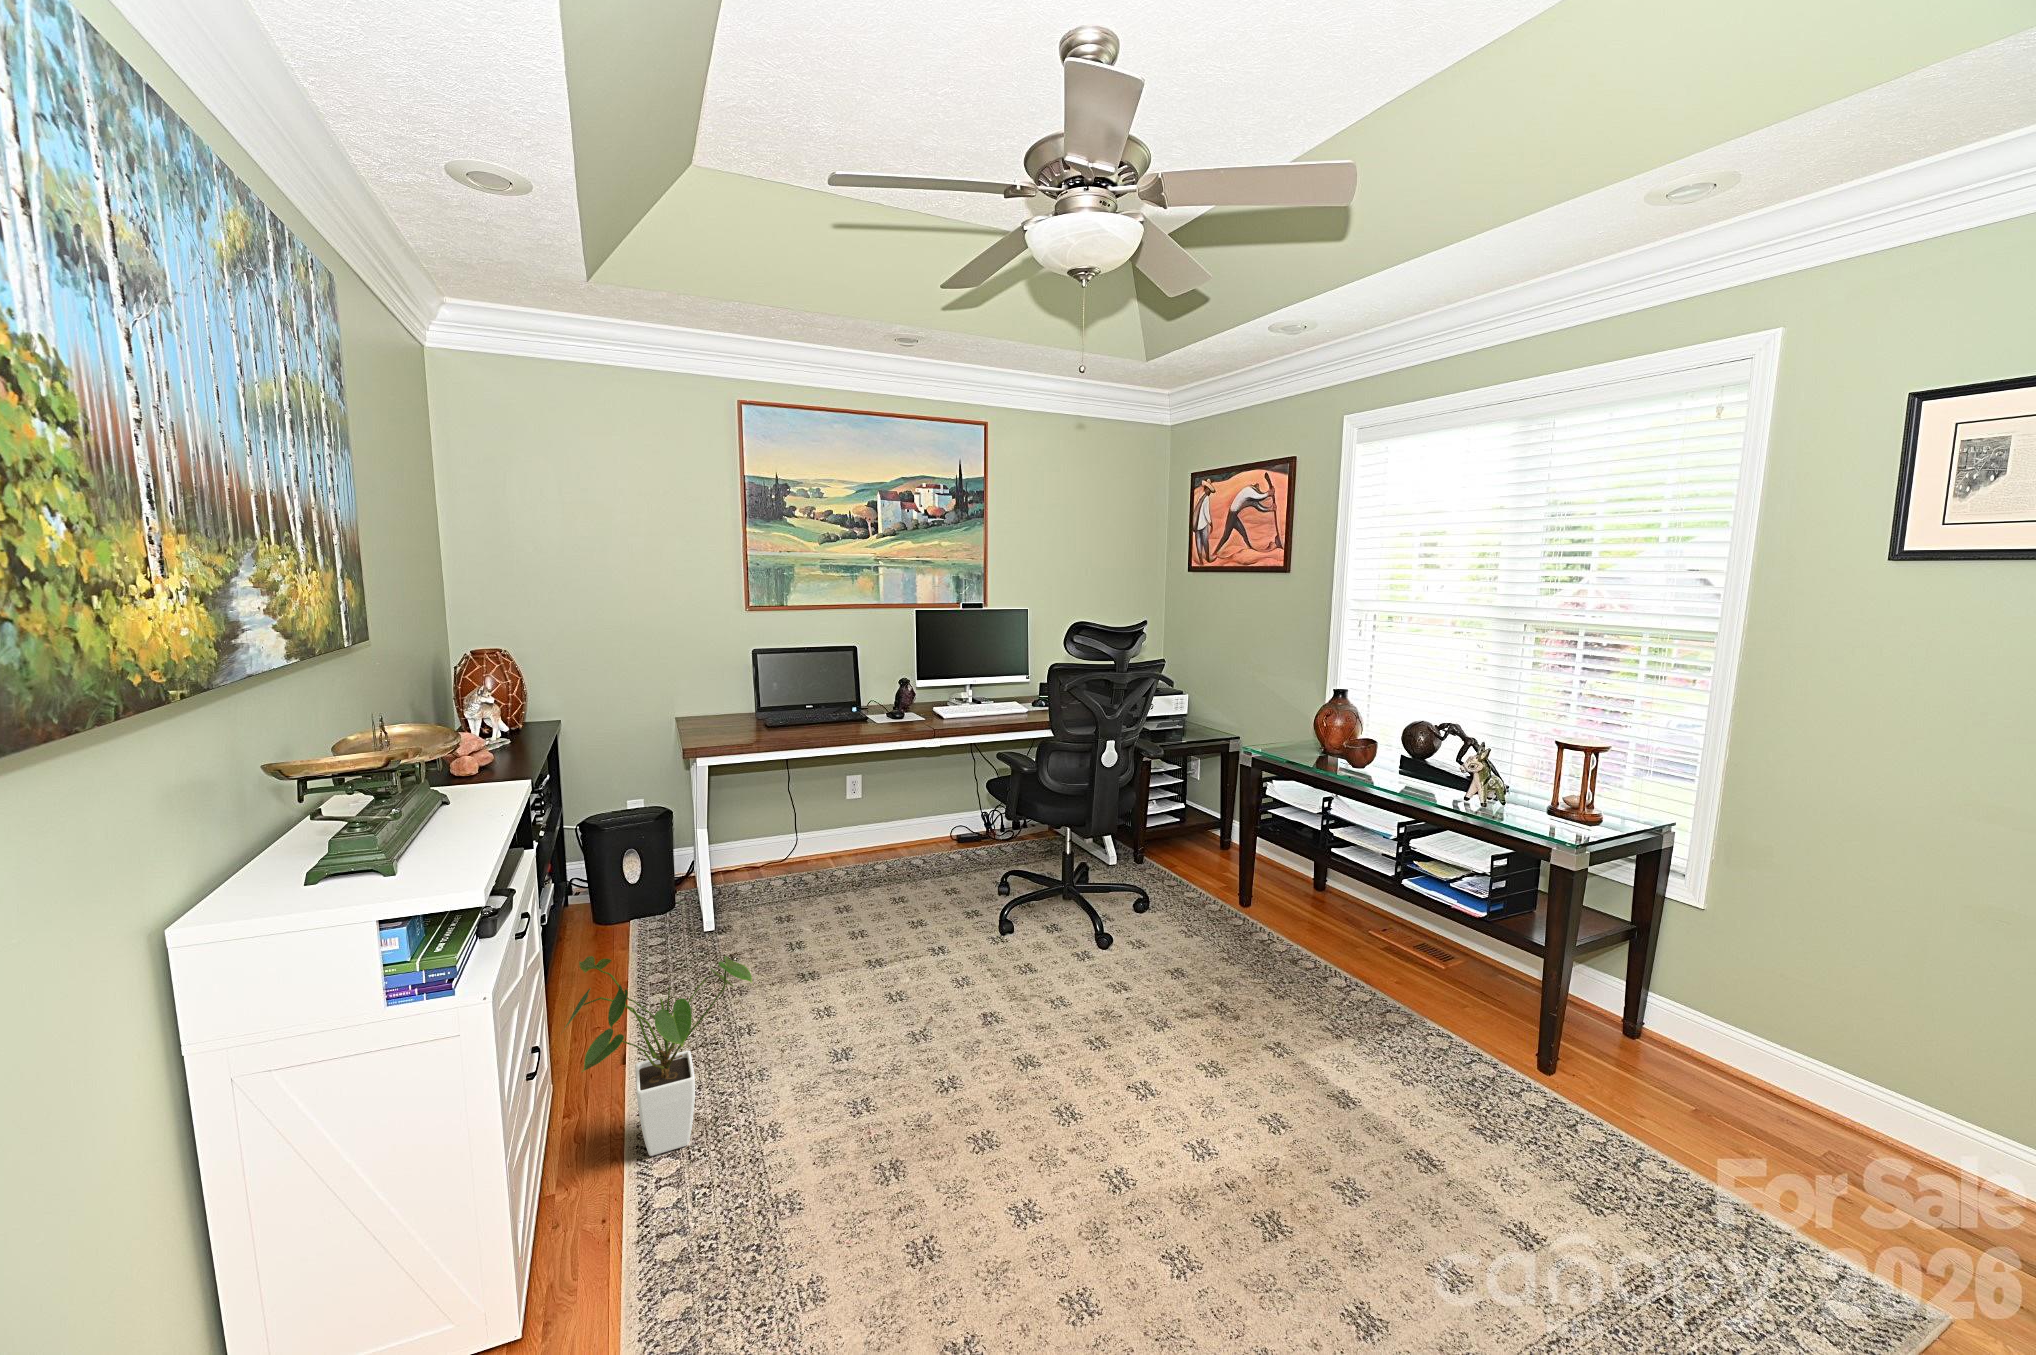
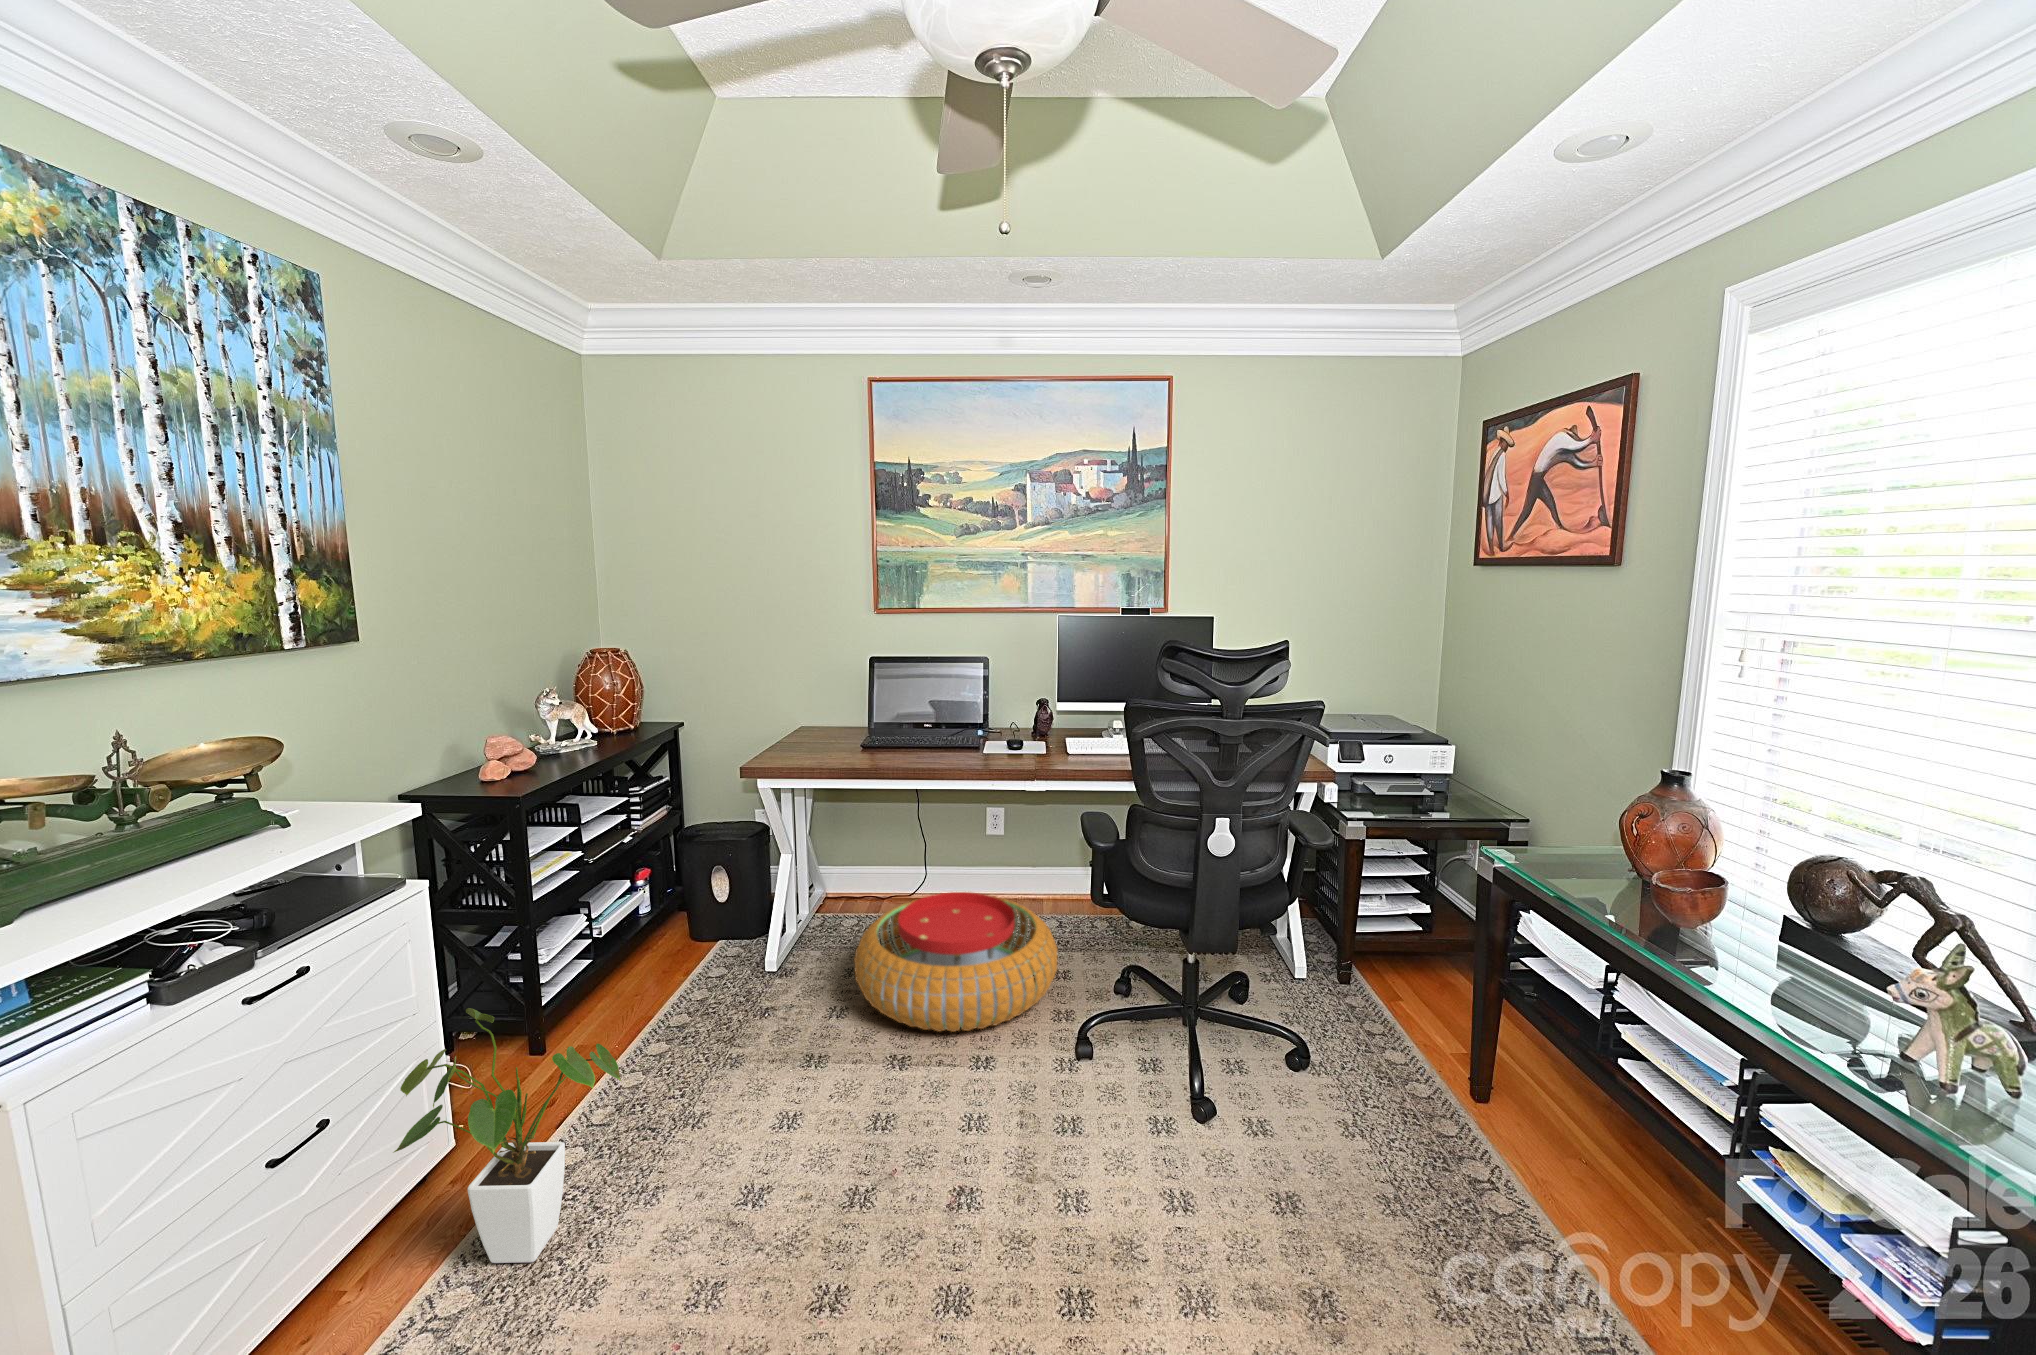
pouf: none [791,839,959,945] -> present [854,892,1057,1032]

